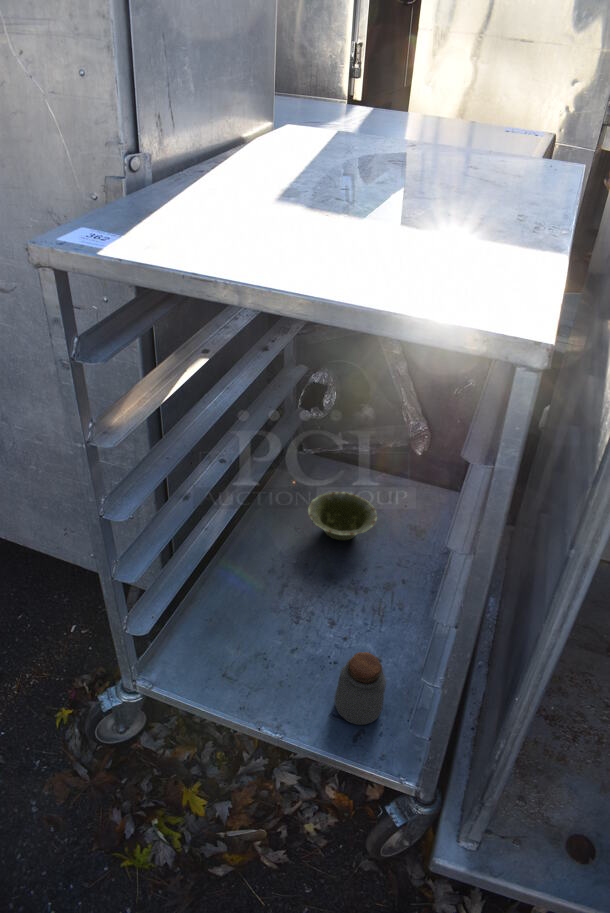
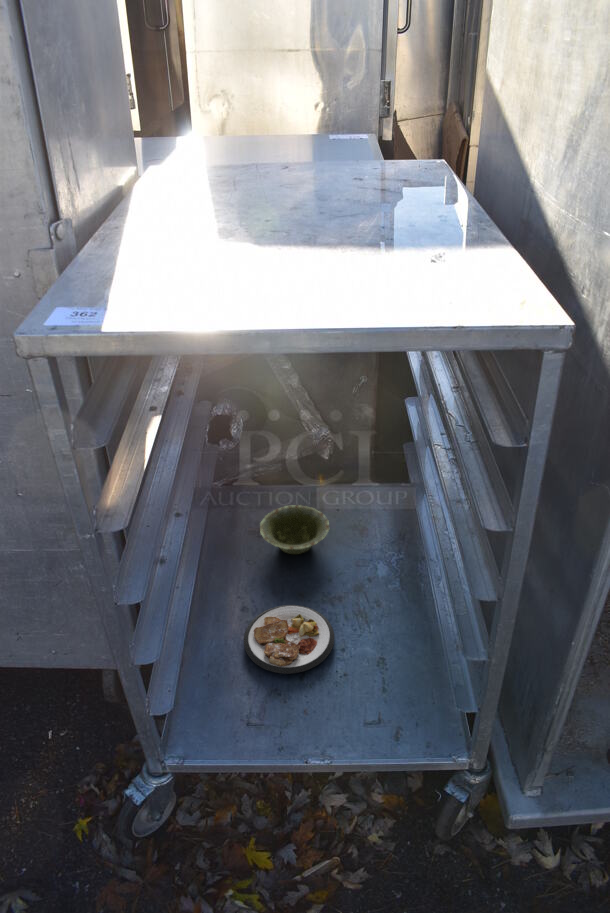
plate: none [249,581,338,647] -> present [244,605,334,674]
jar: present [335,651,386,725] -> none [364,648,412,723]

